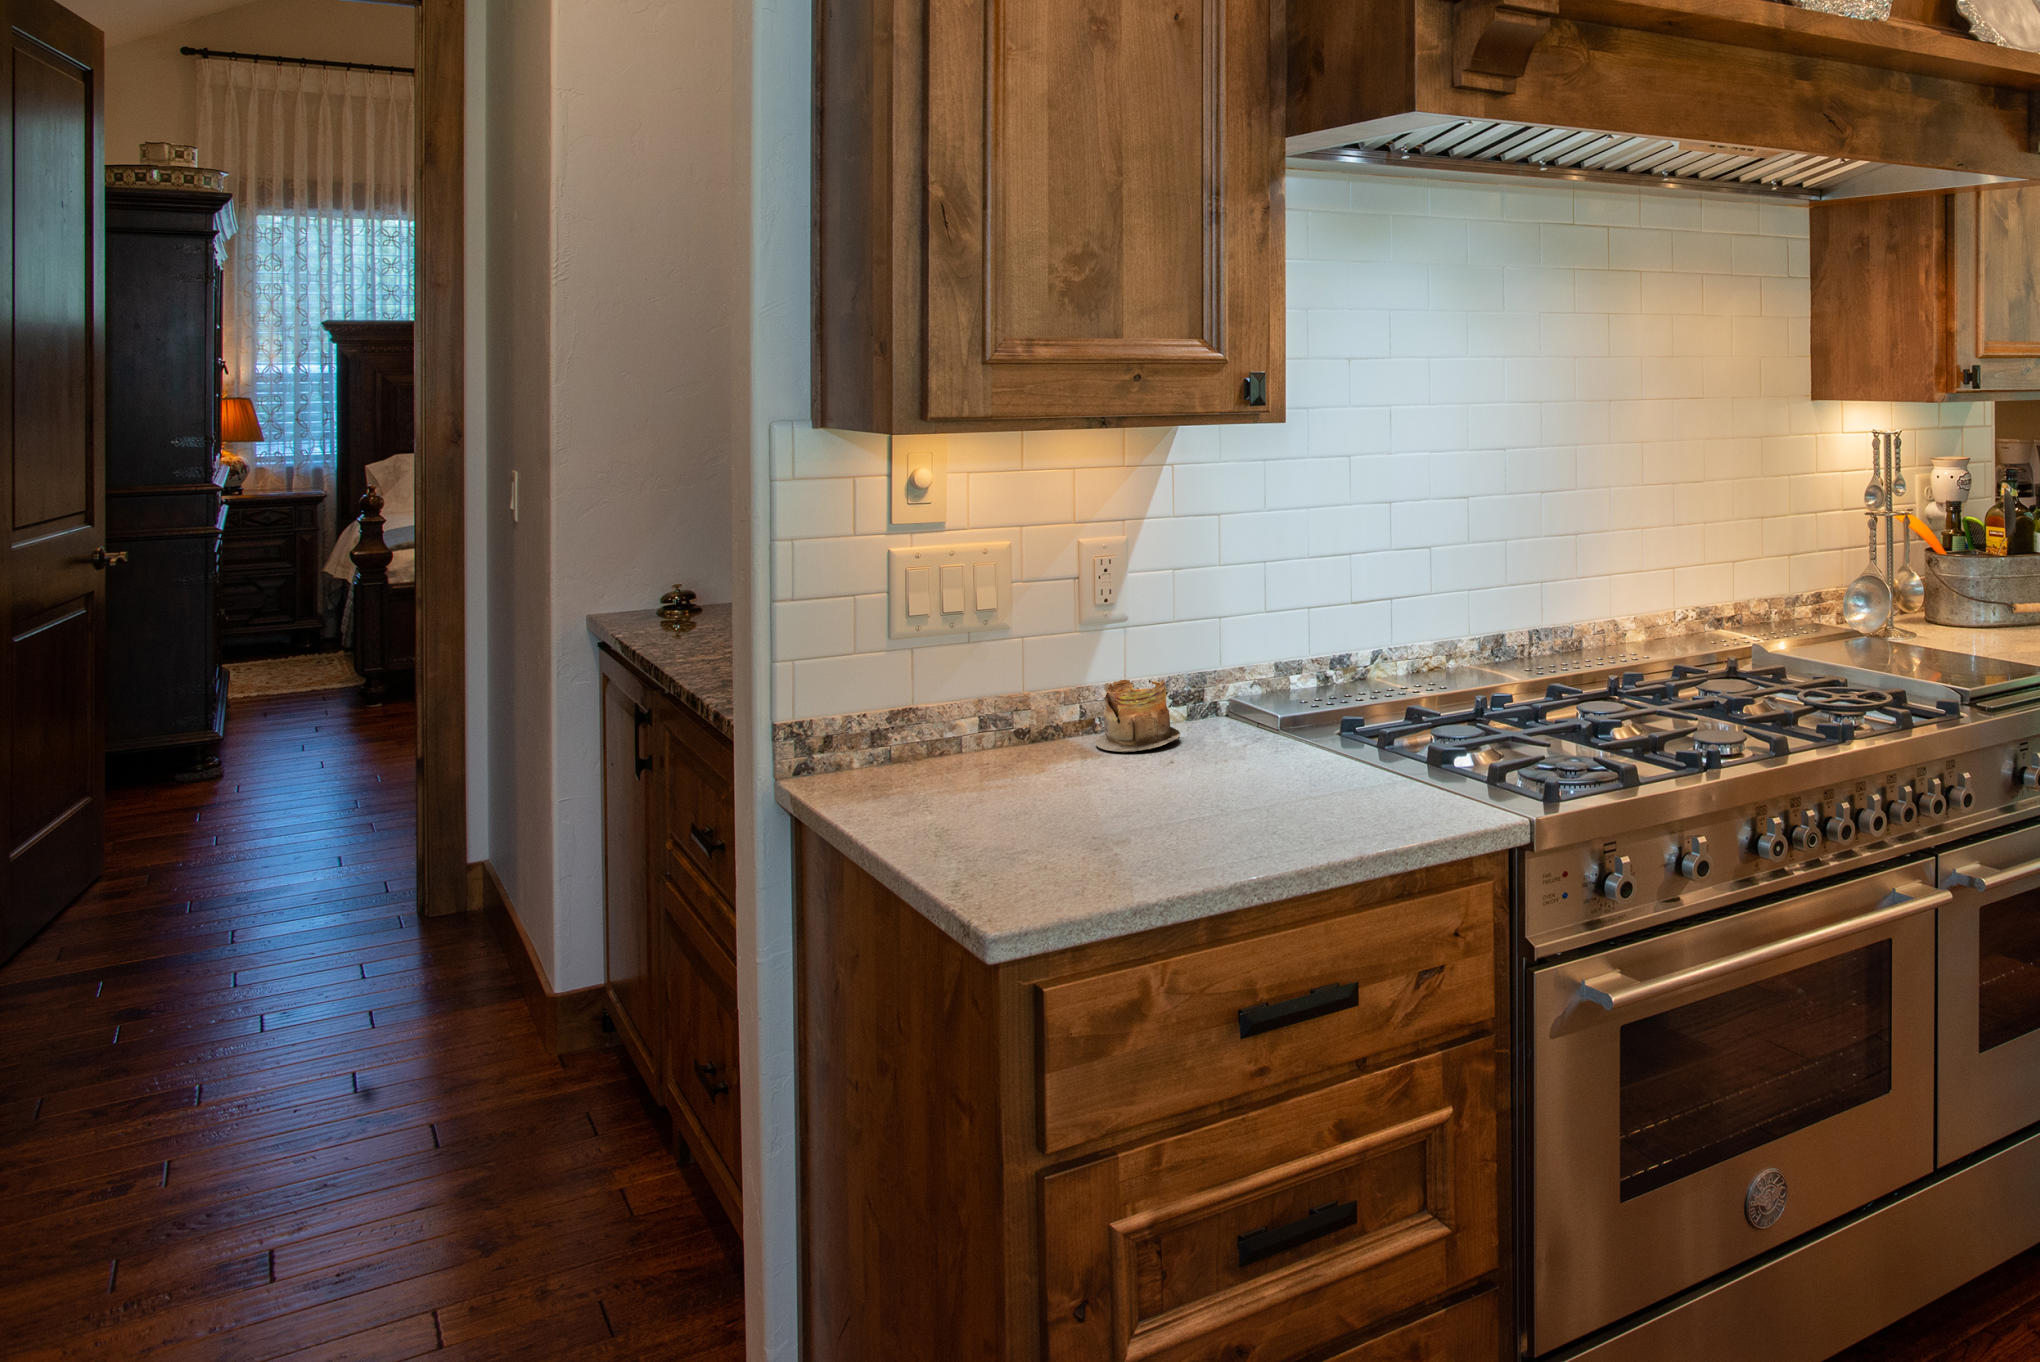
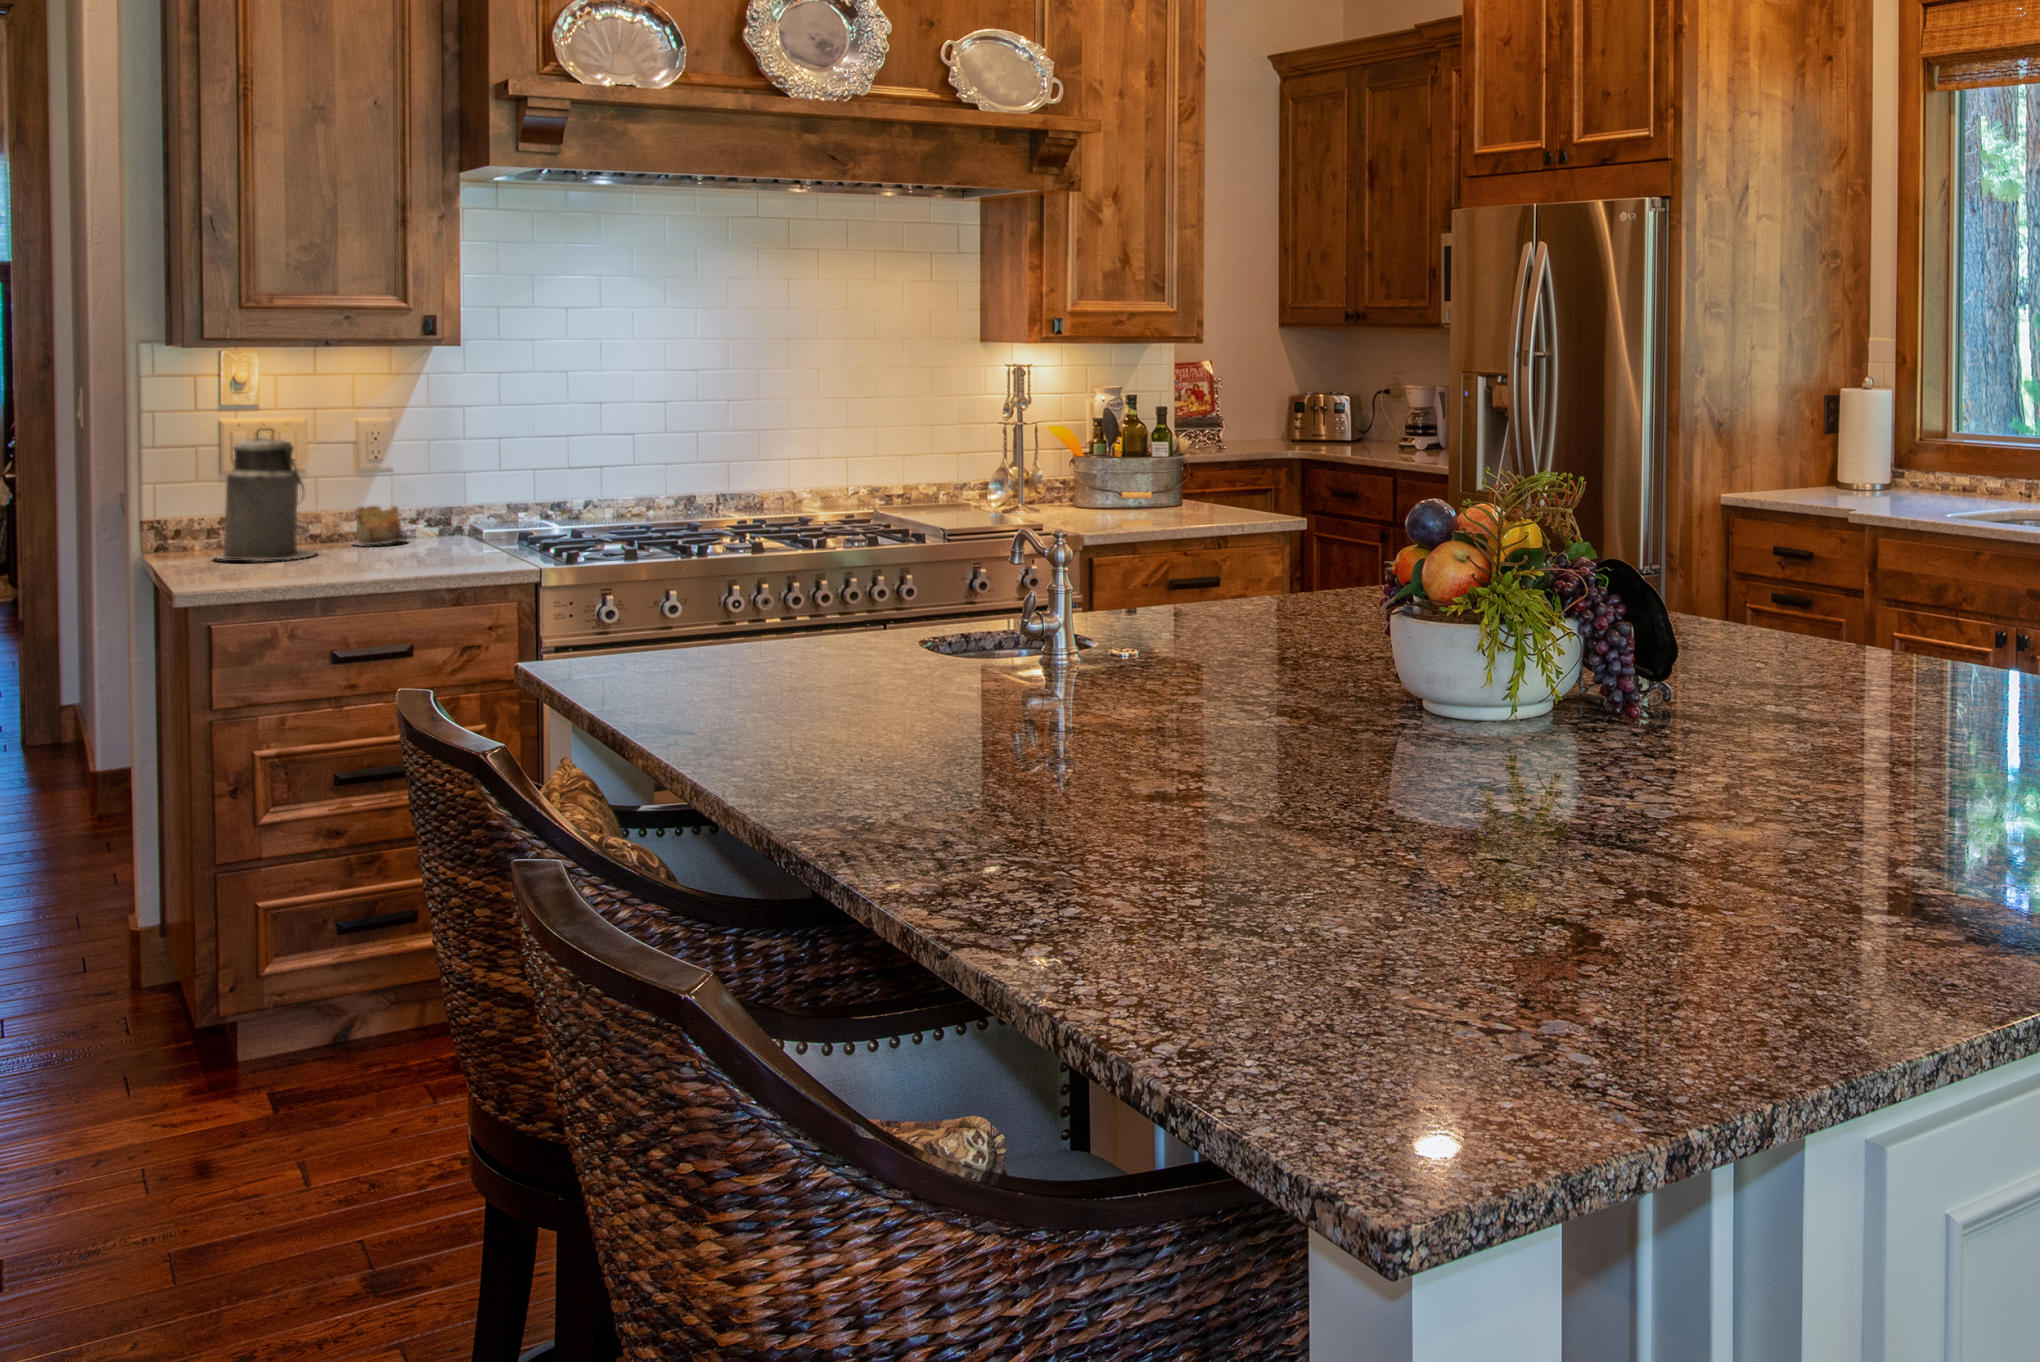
canister: none [920,565,1085,805] -> present [215,428,316,561]

